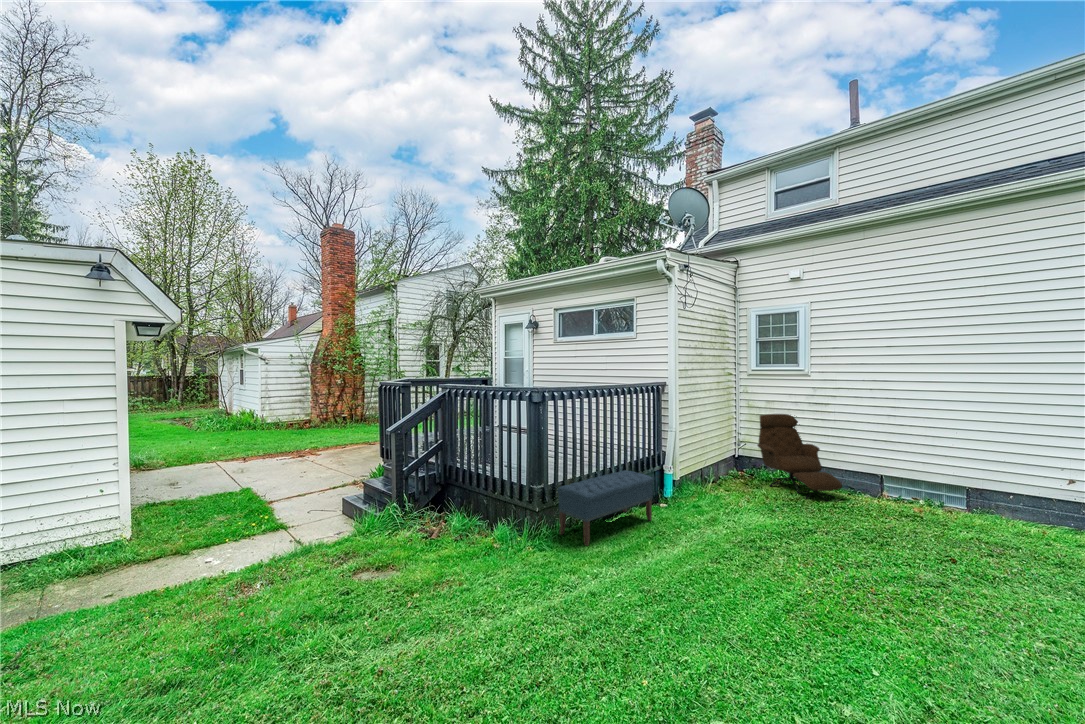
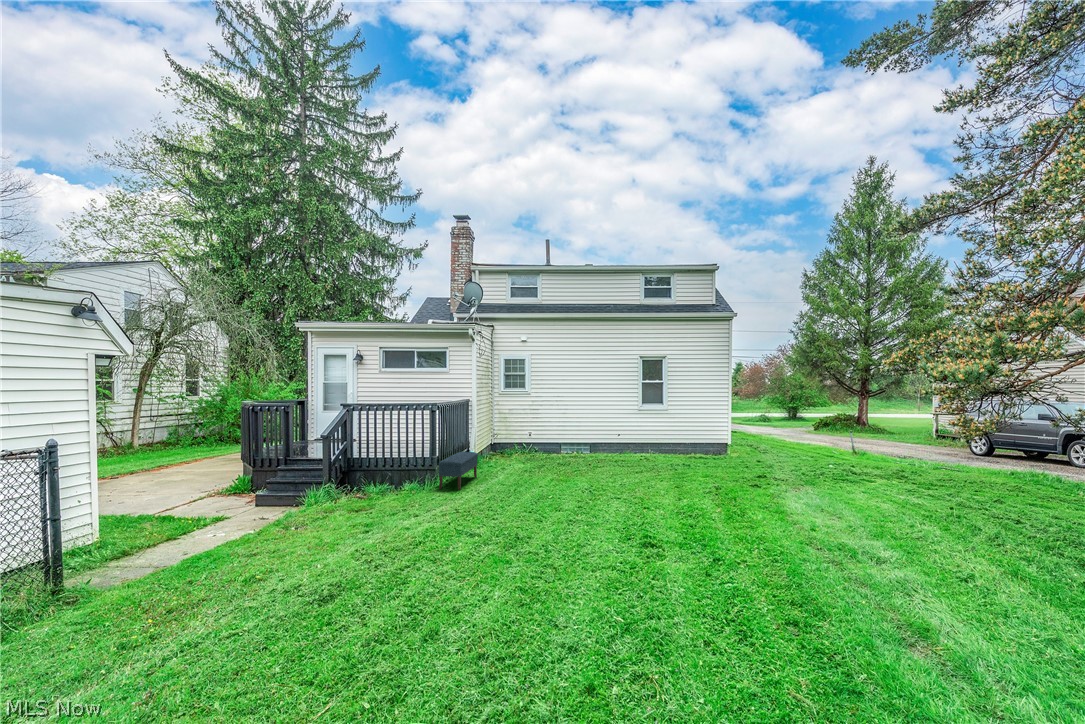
lounge chair: present [757,414,842,502] -> none [507,416,548,459]

